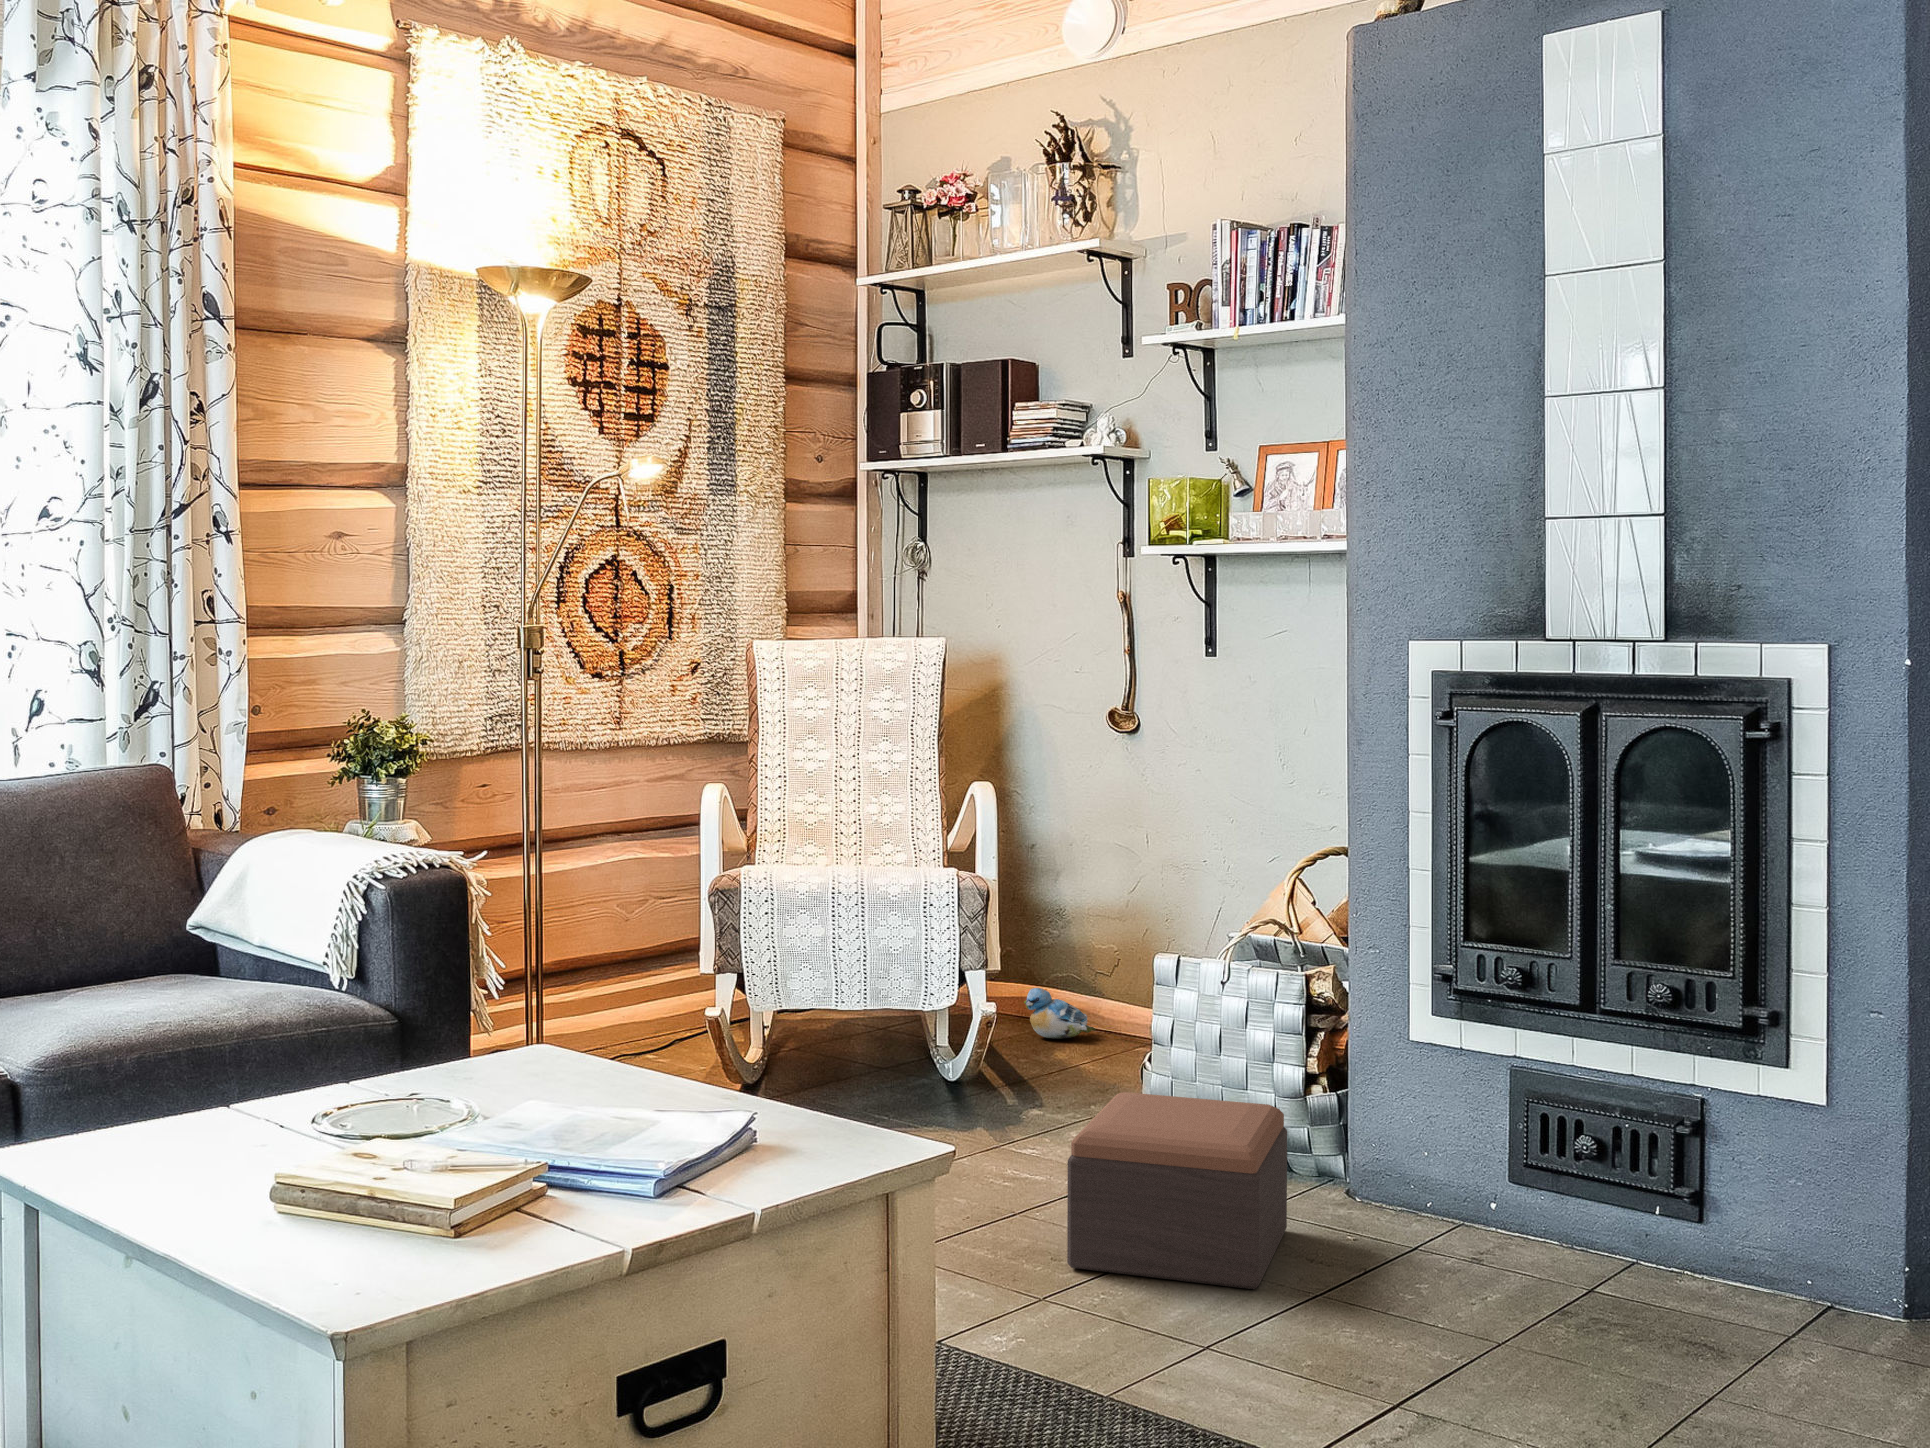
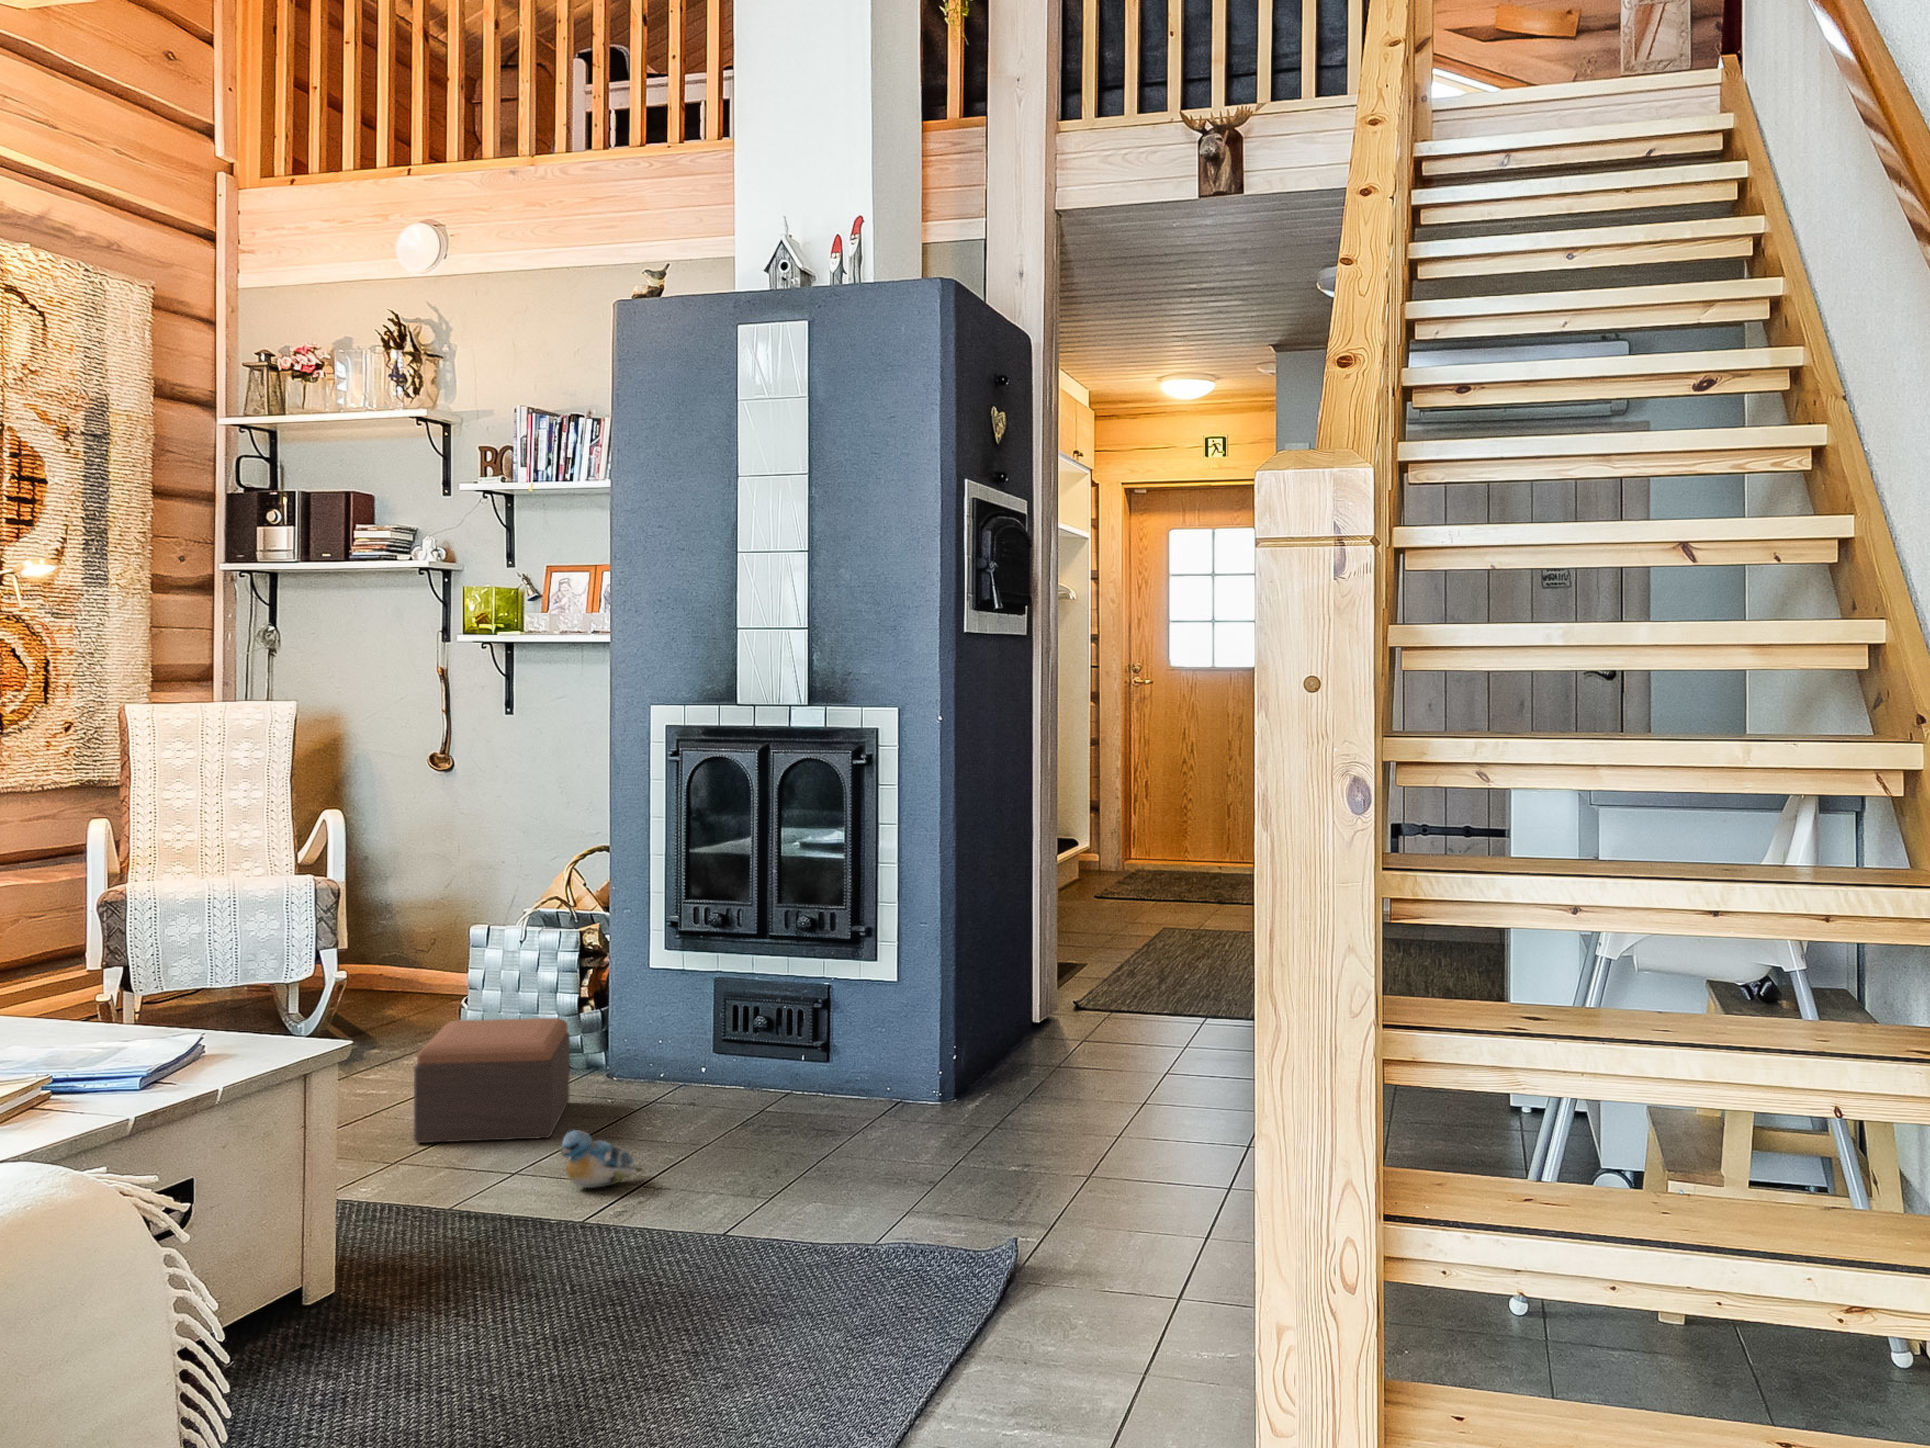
plush toy: present [1024,988,1096,1039] -> present [559,1130,642,1188]

